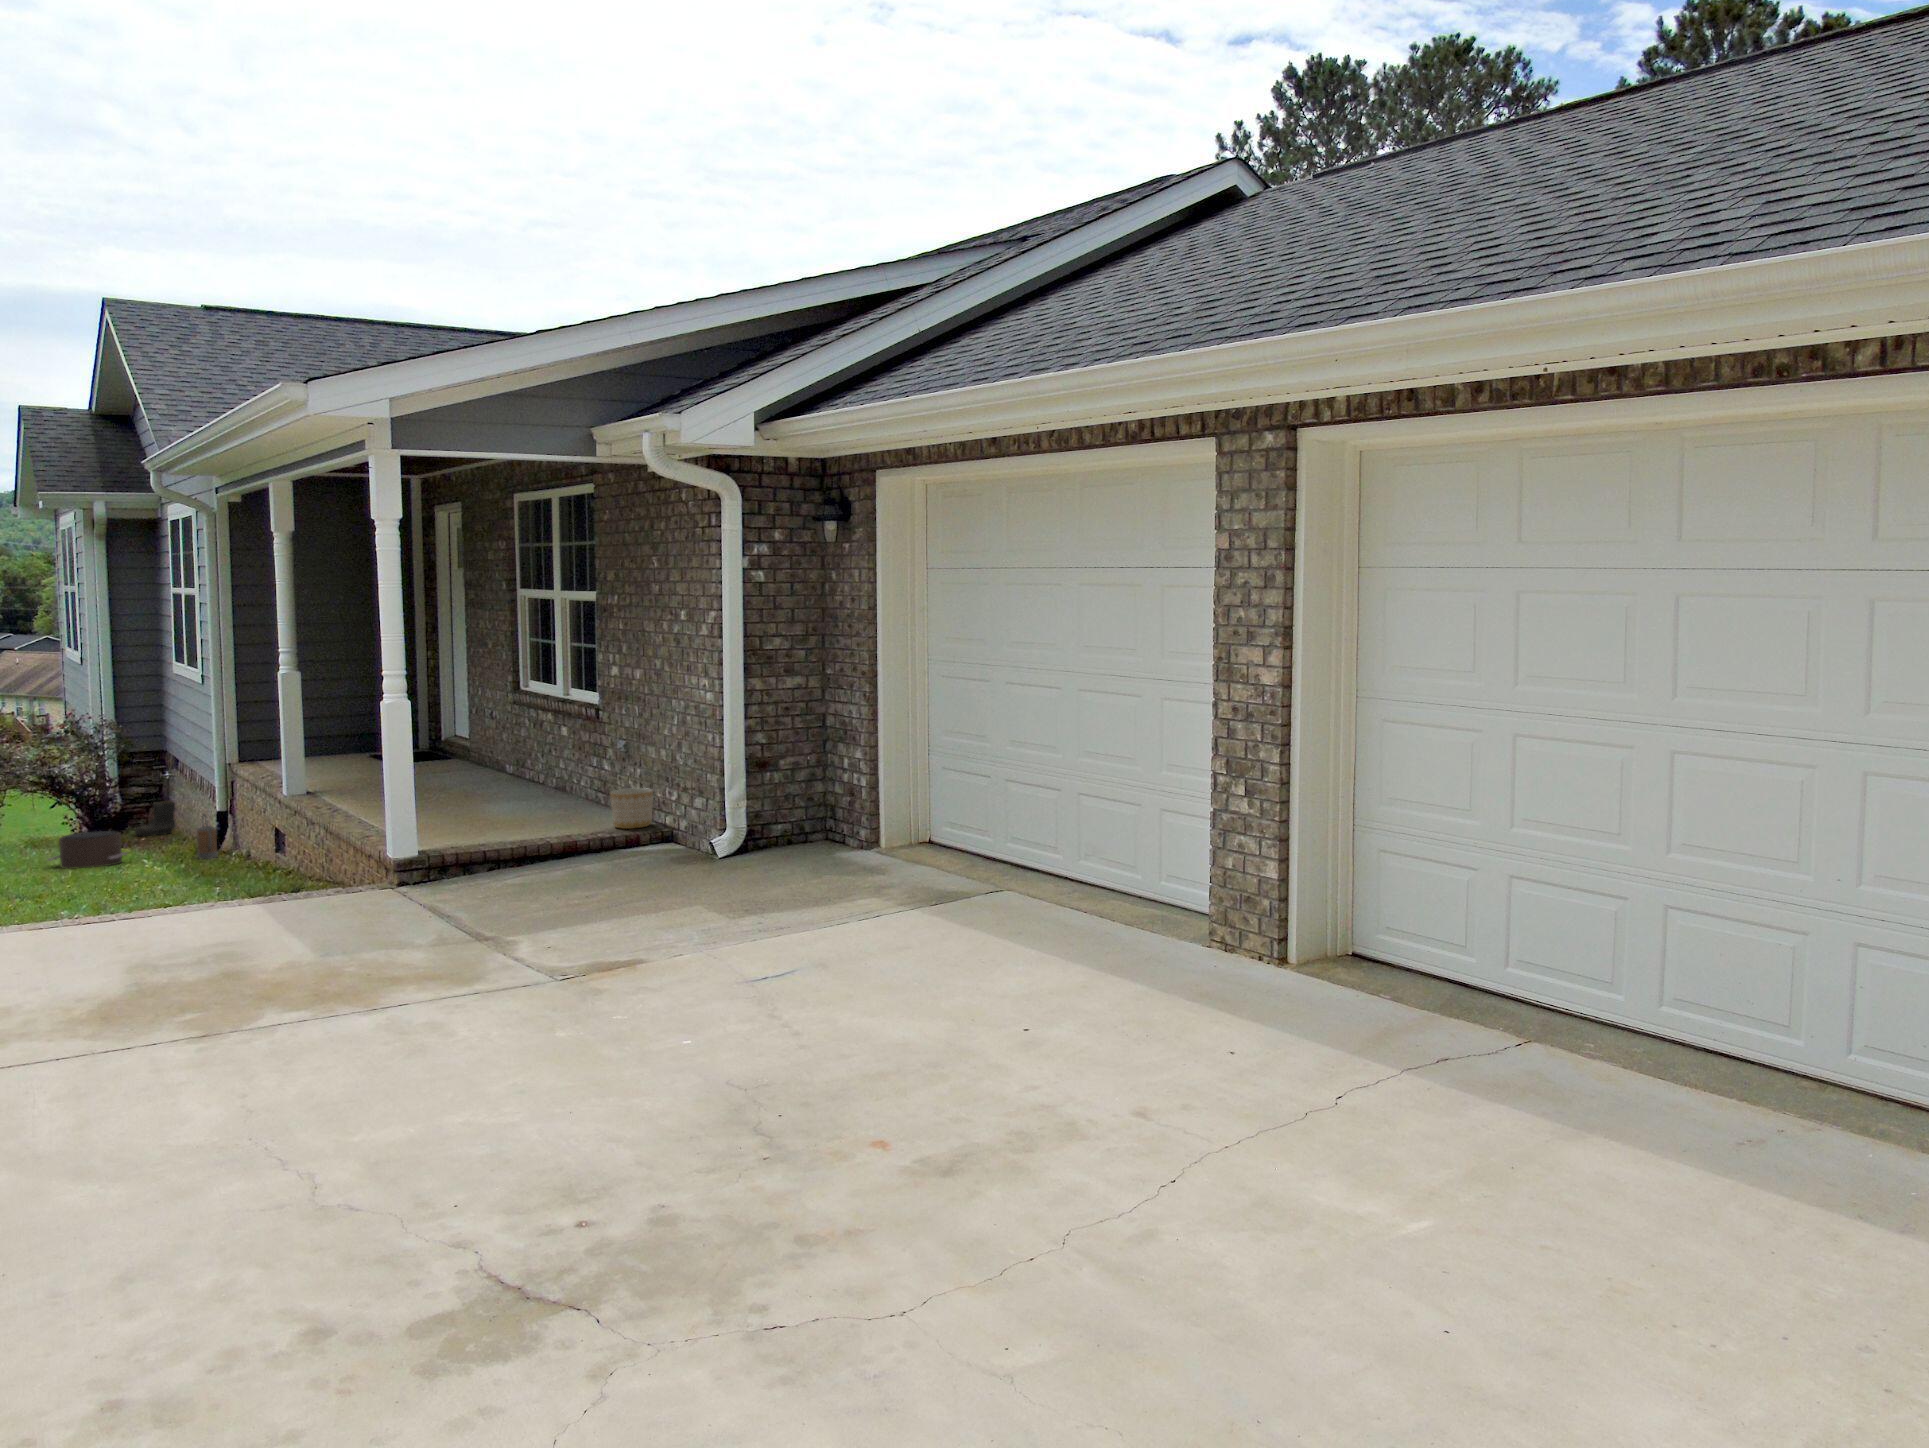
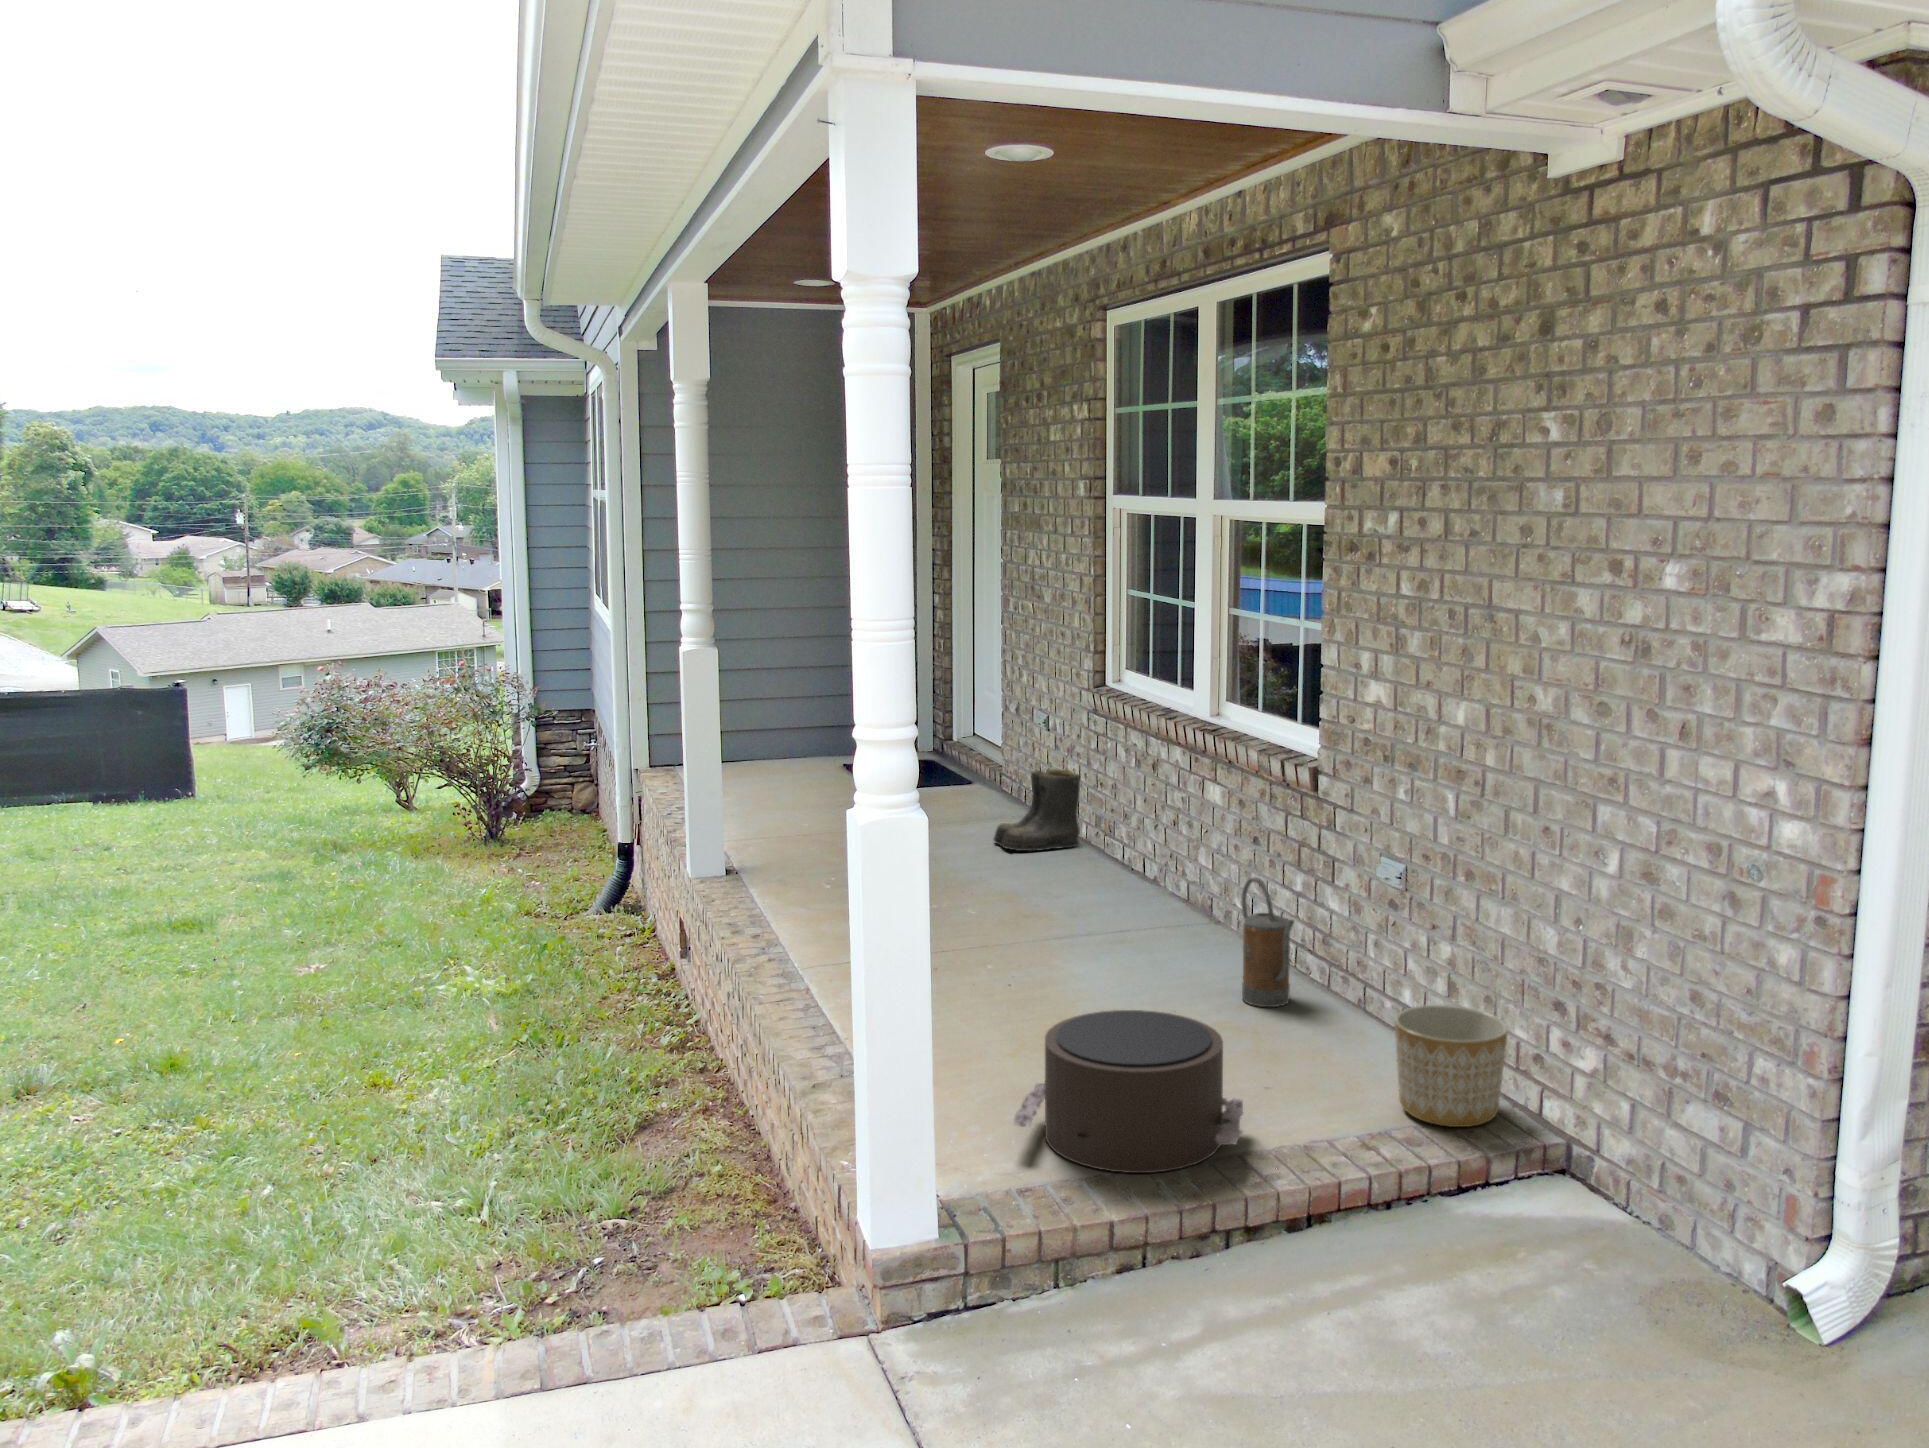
boots: present [135,801,177,836] -> present [994,769,1080,851]
watering can: present [197,814,218,859] -> present [1241,877,1294,1007]
pouf: present [48,831,127,869] -> present [1014,1010,1243,1173]

